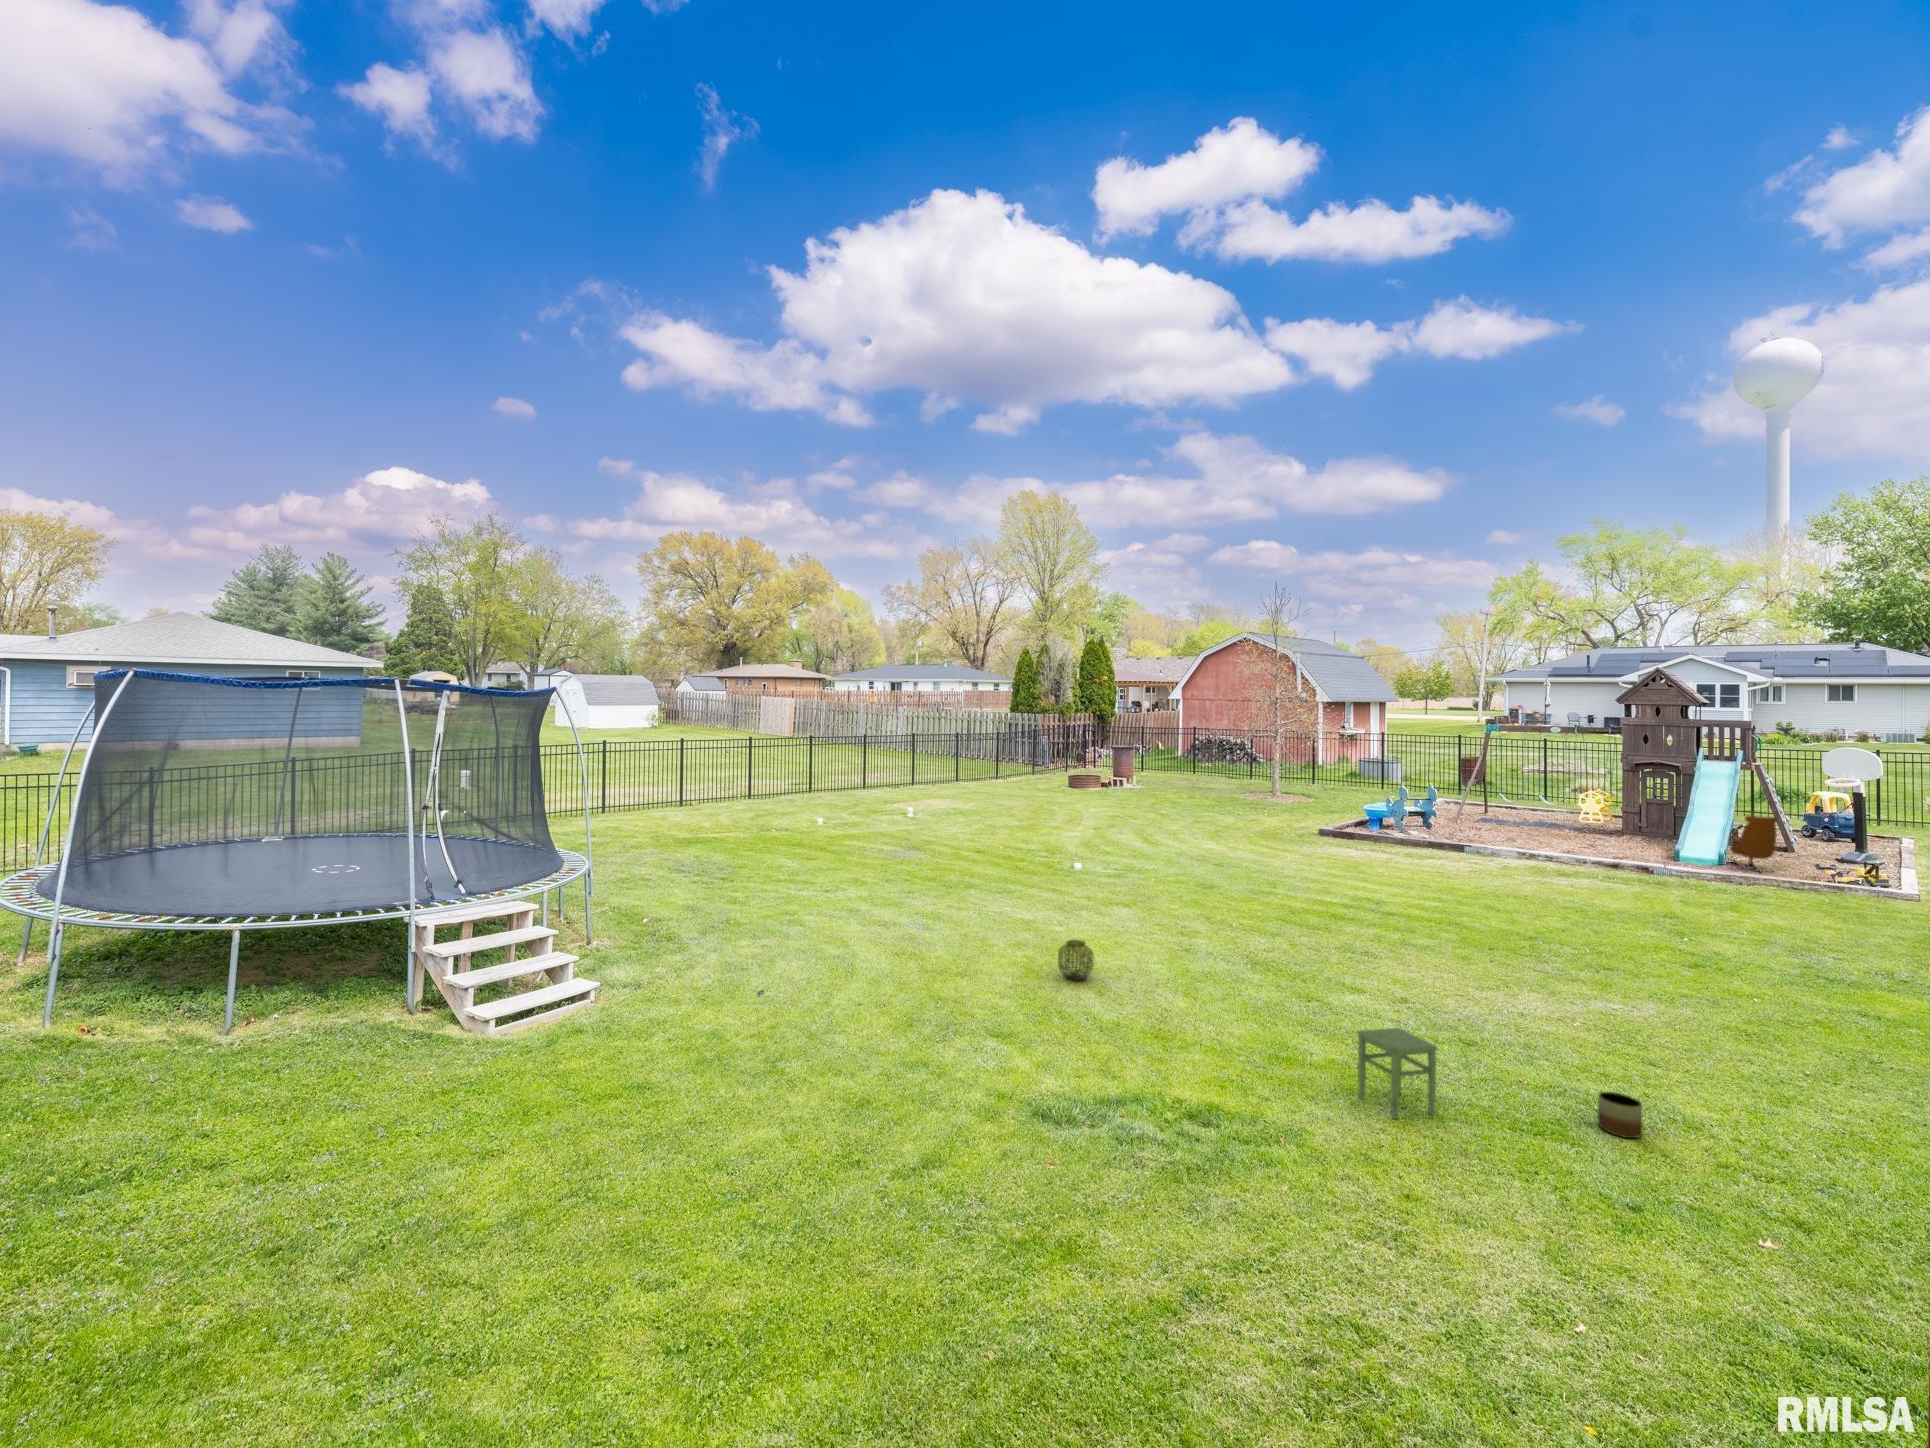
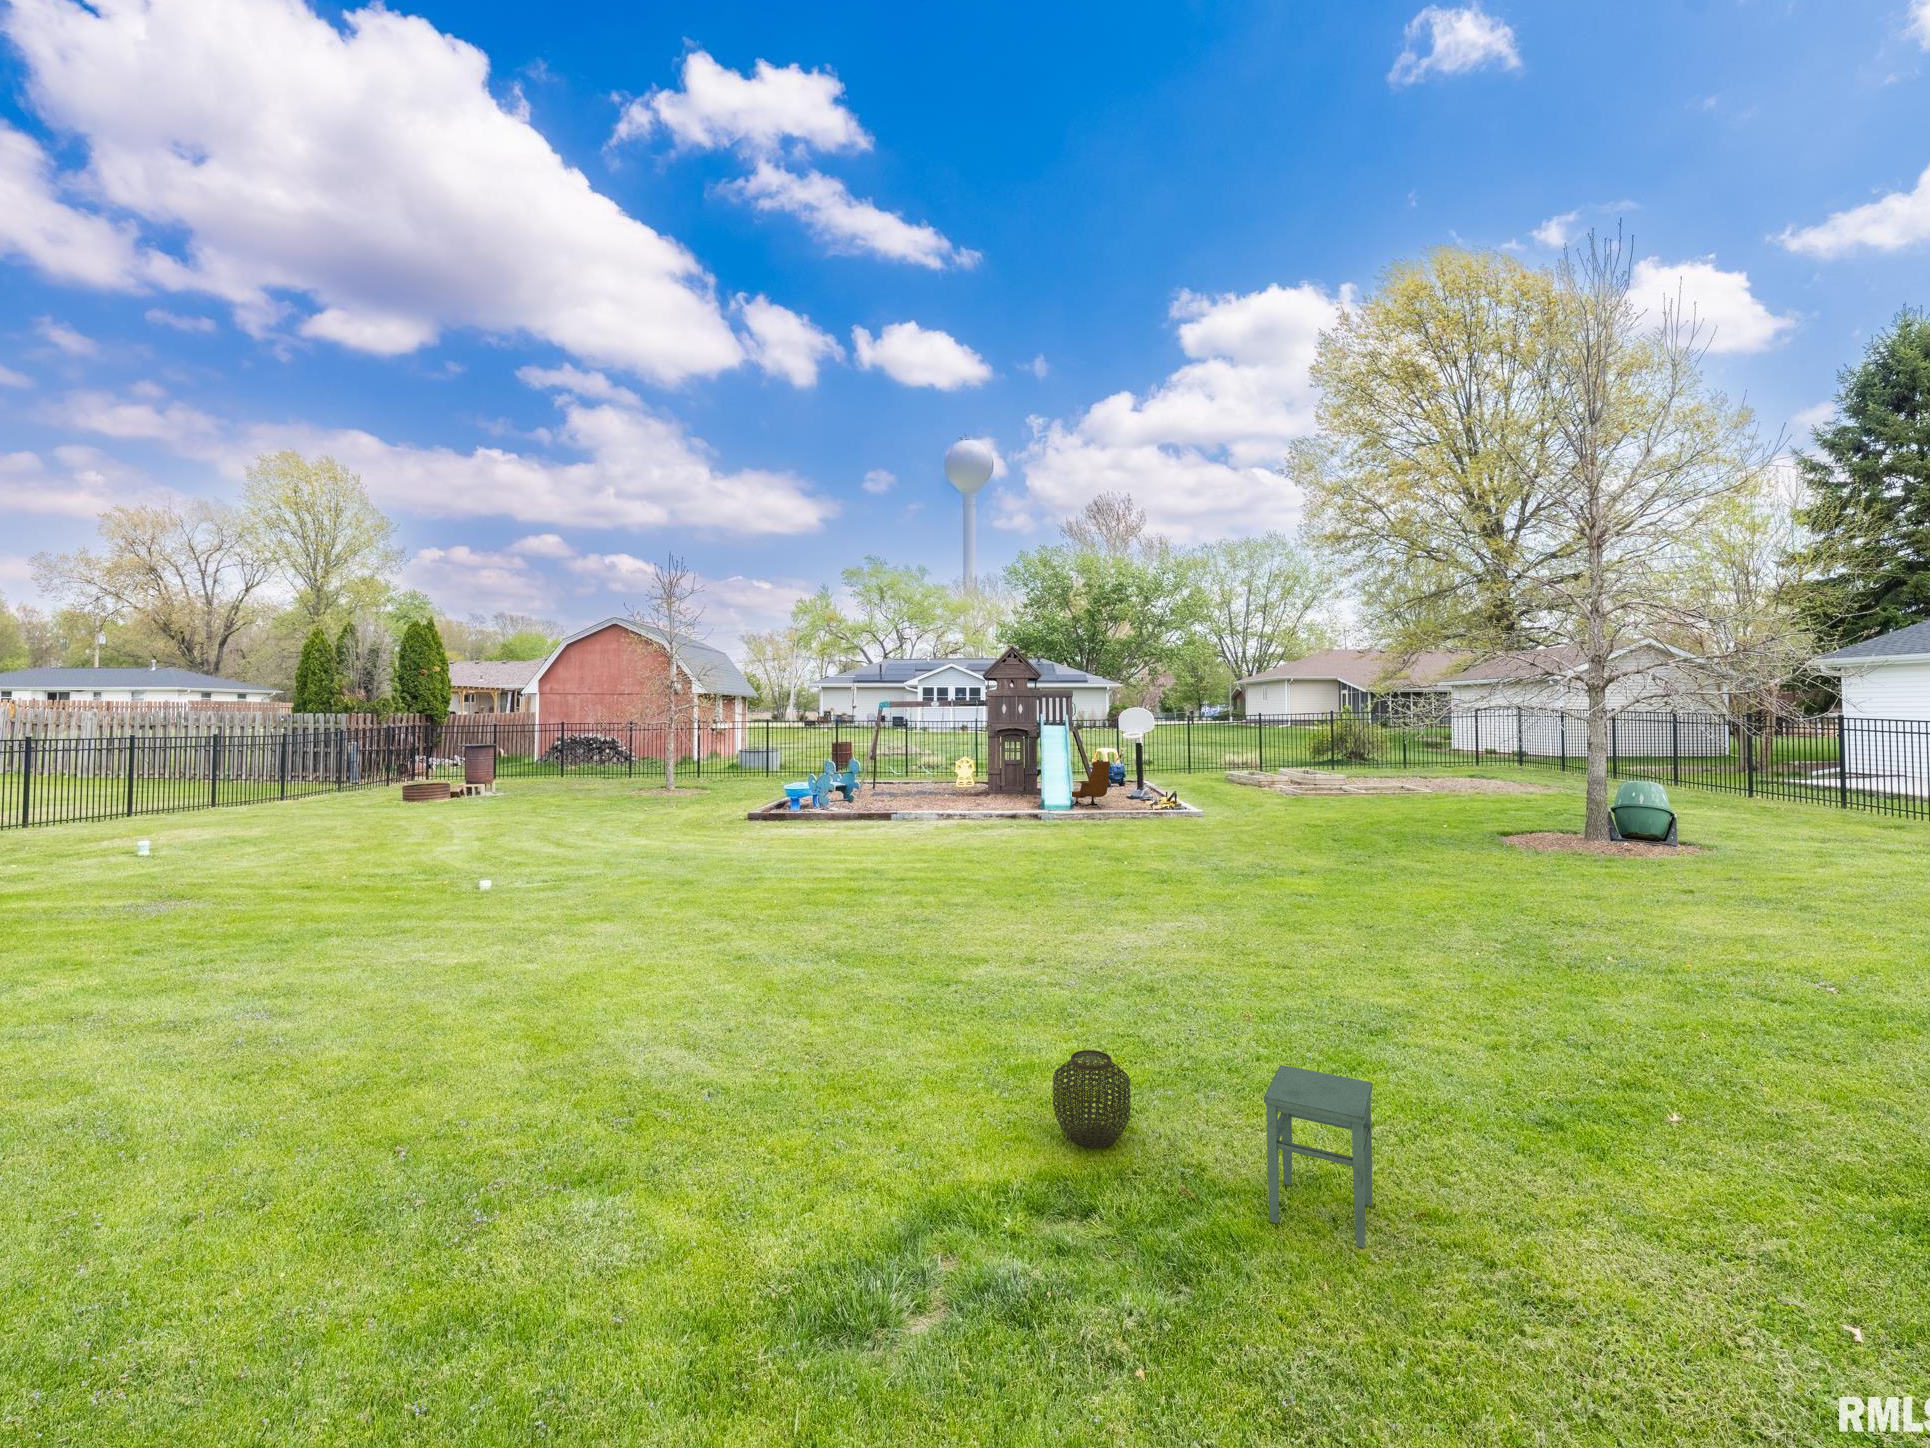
woven basket: present [1058,940,1094,982] -> present [1053,1050,1131,1149]
planter: present [1598,1092,1643,1138] -> none [1467,1067,1524,1131]

